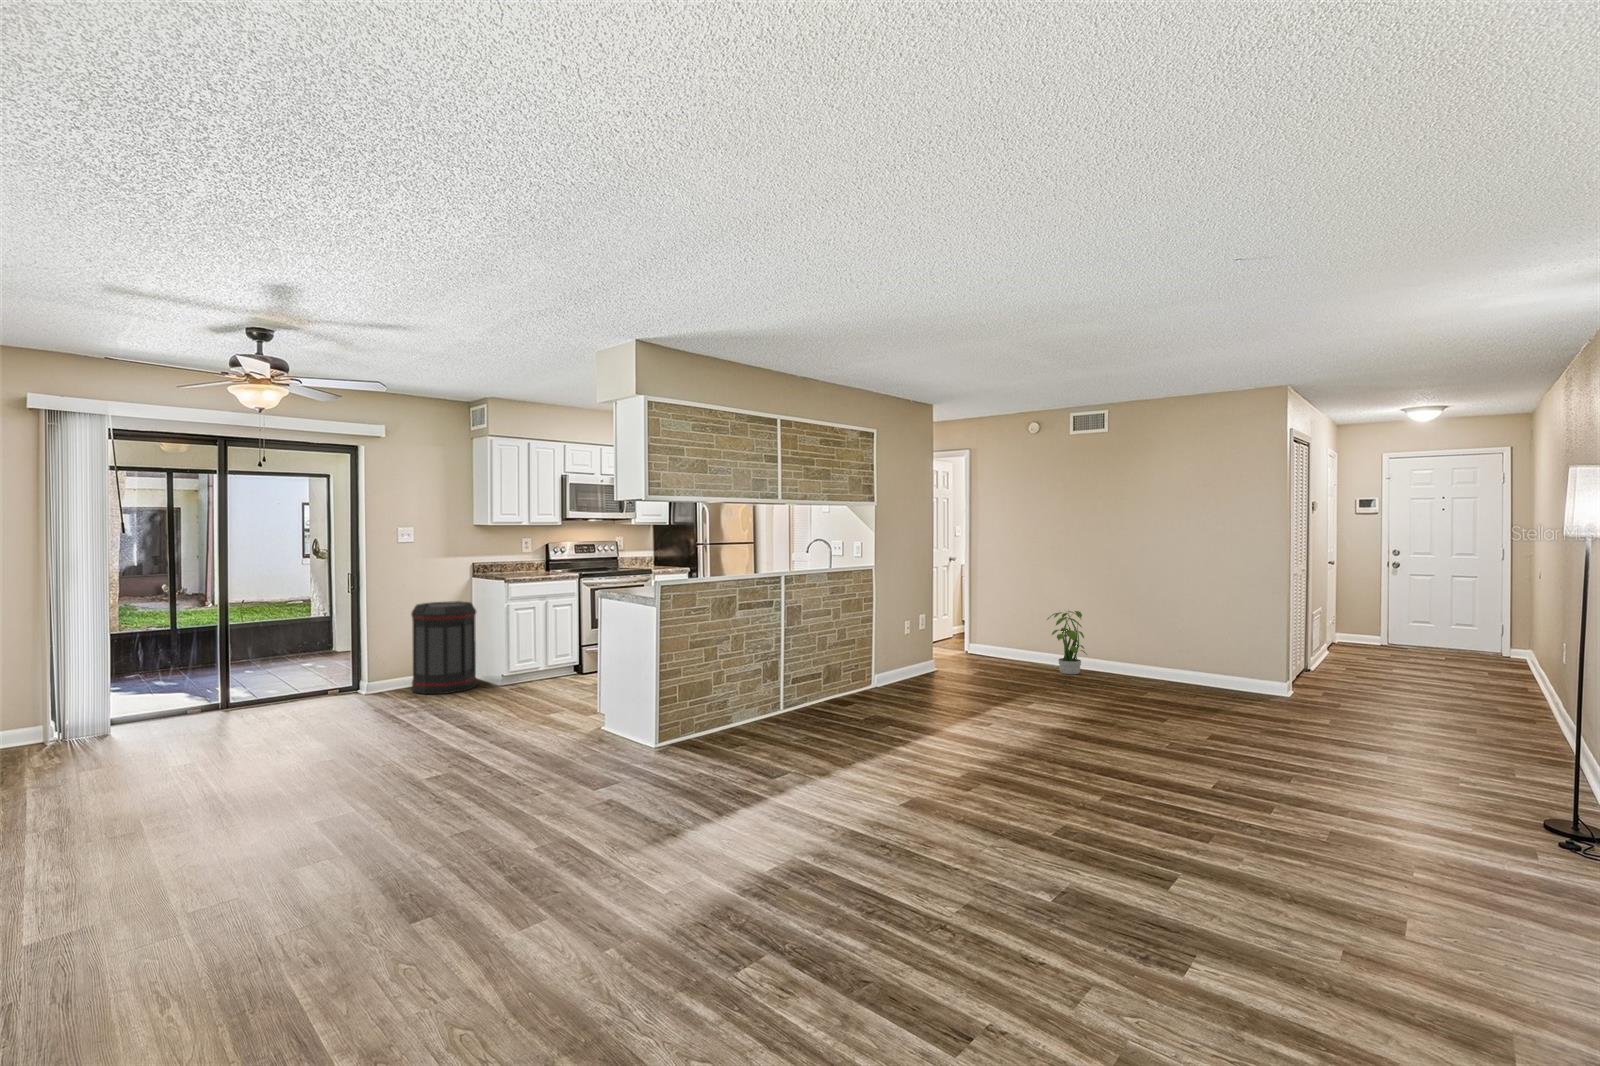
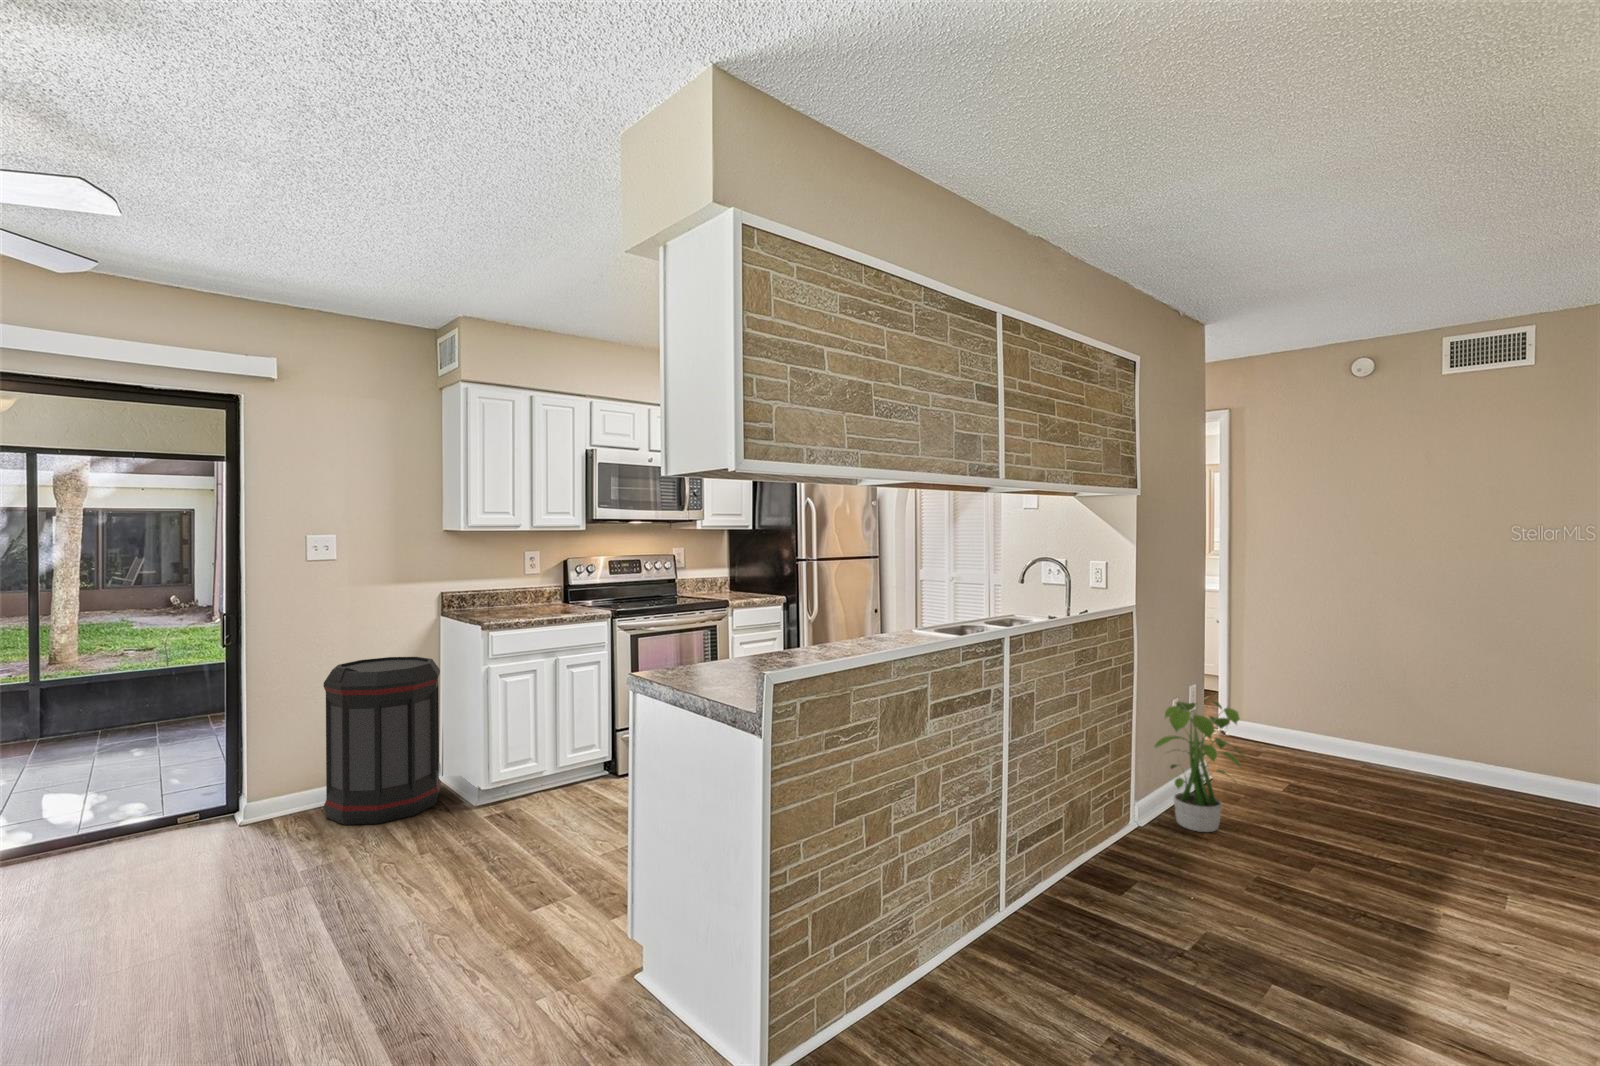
potted plant: present [1047,611,1087,674] -> present [1153,699,1246,832]

